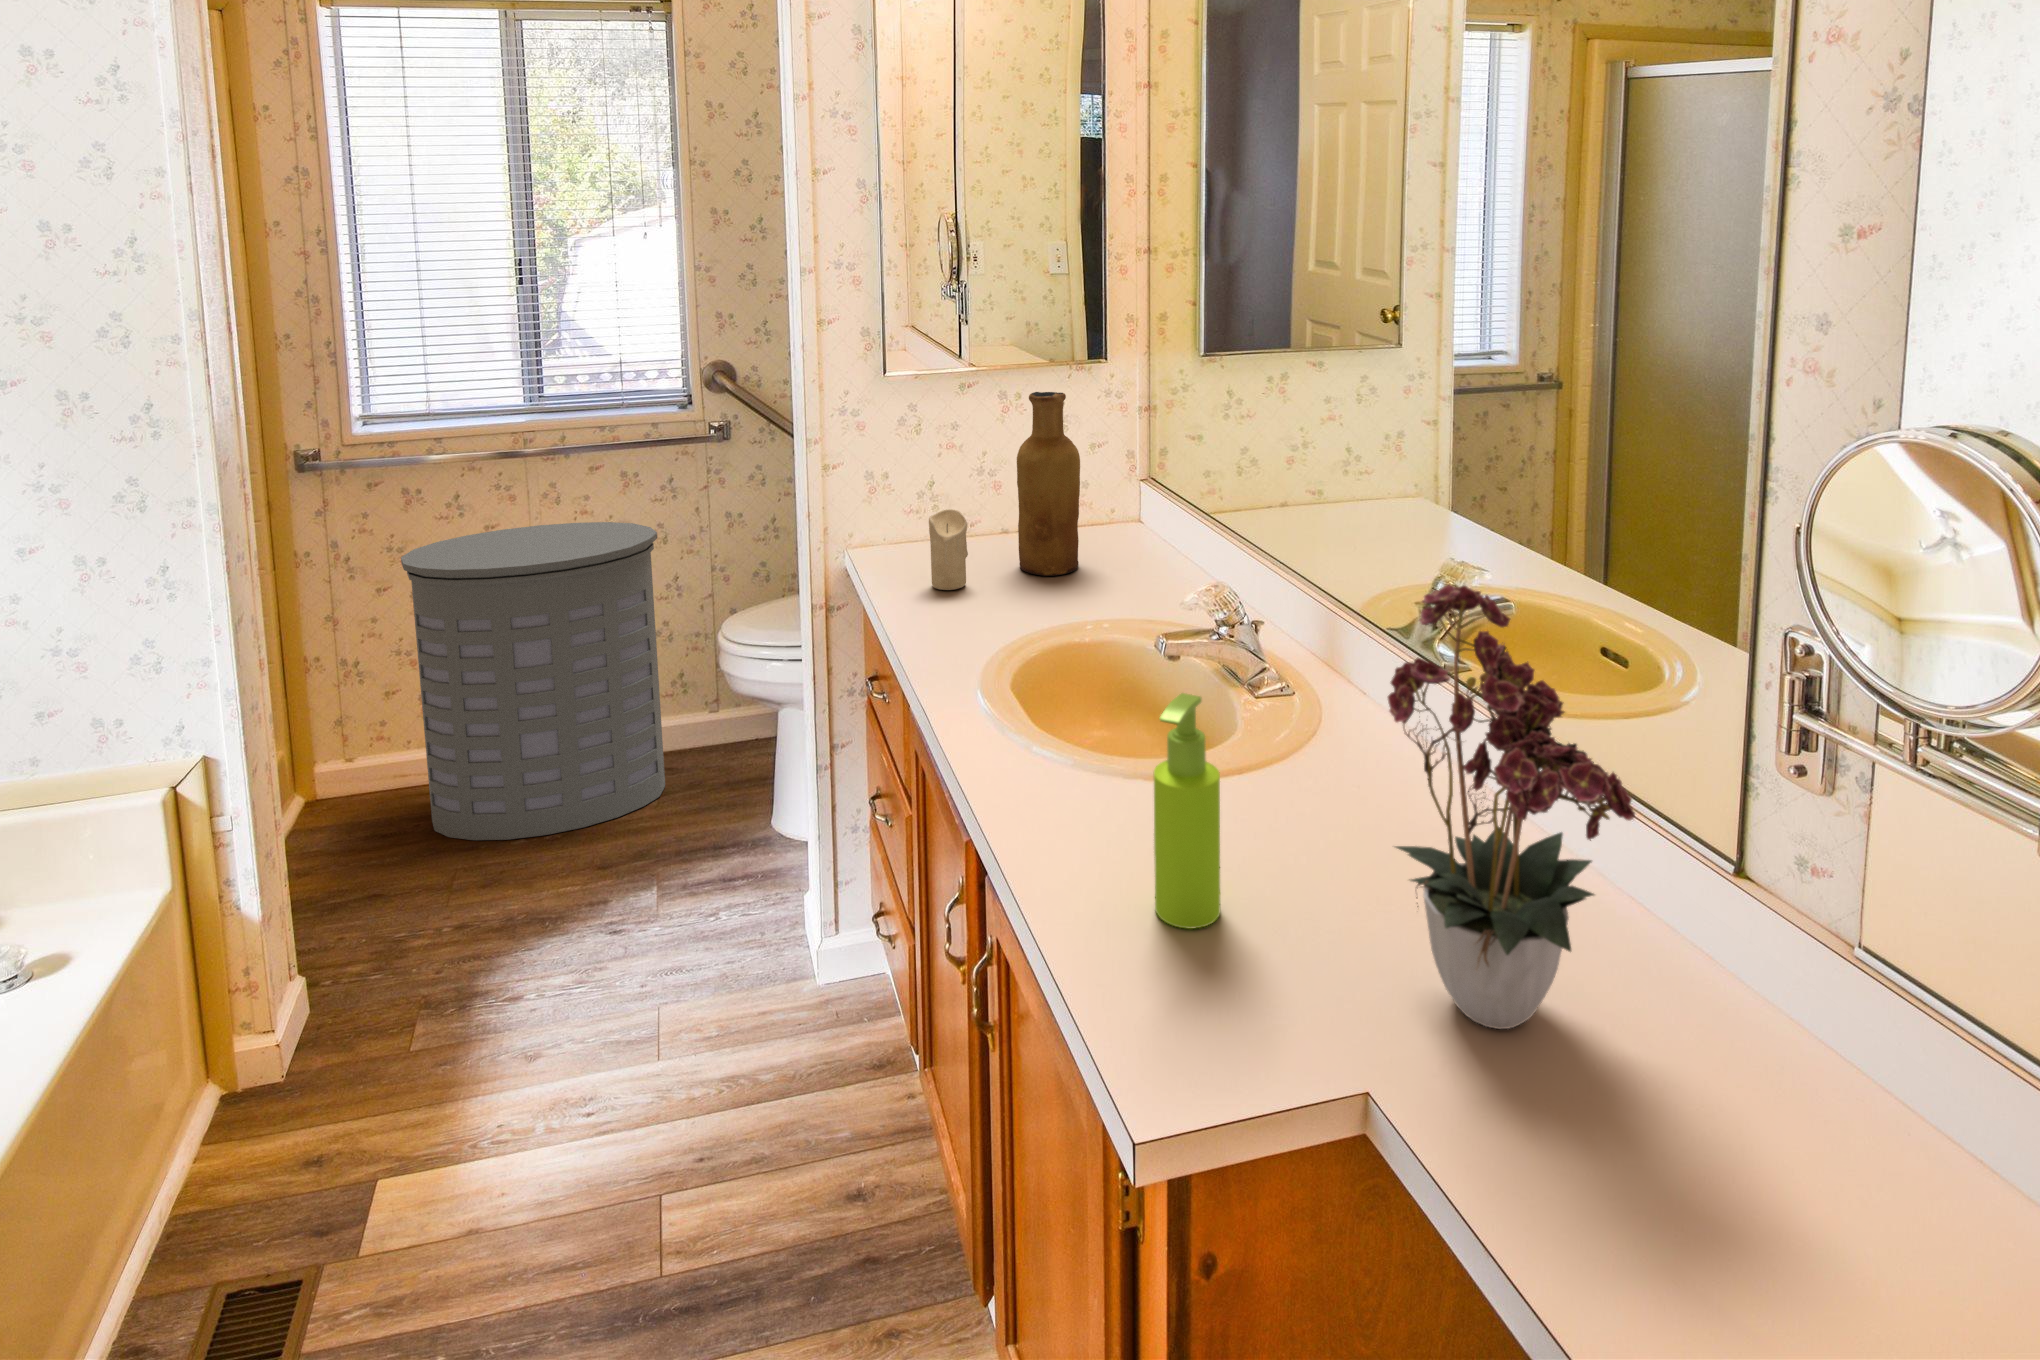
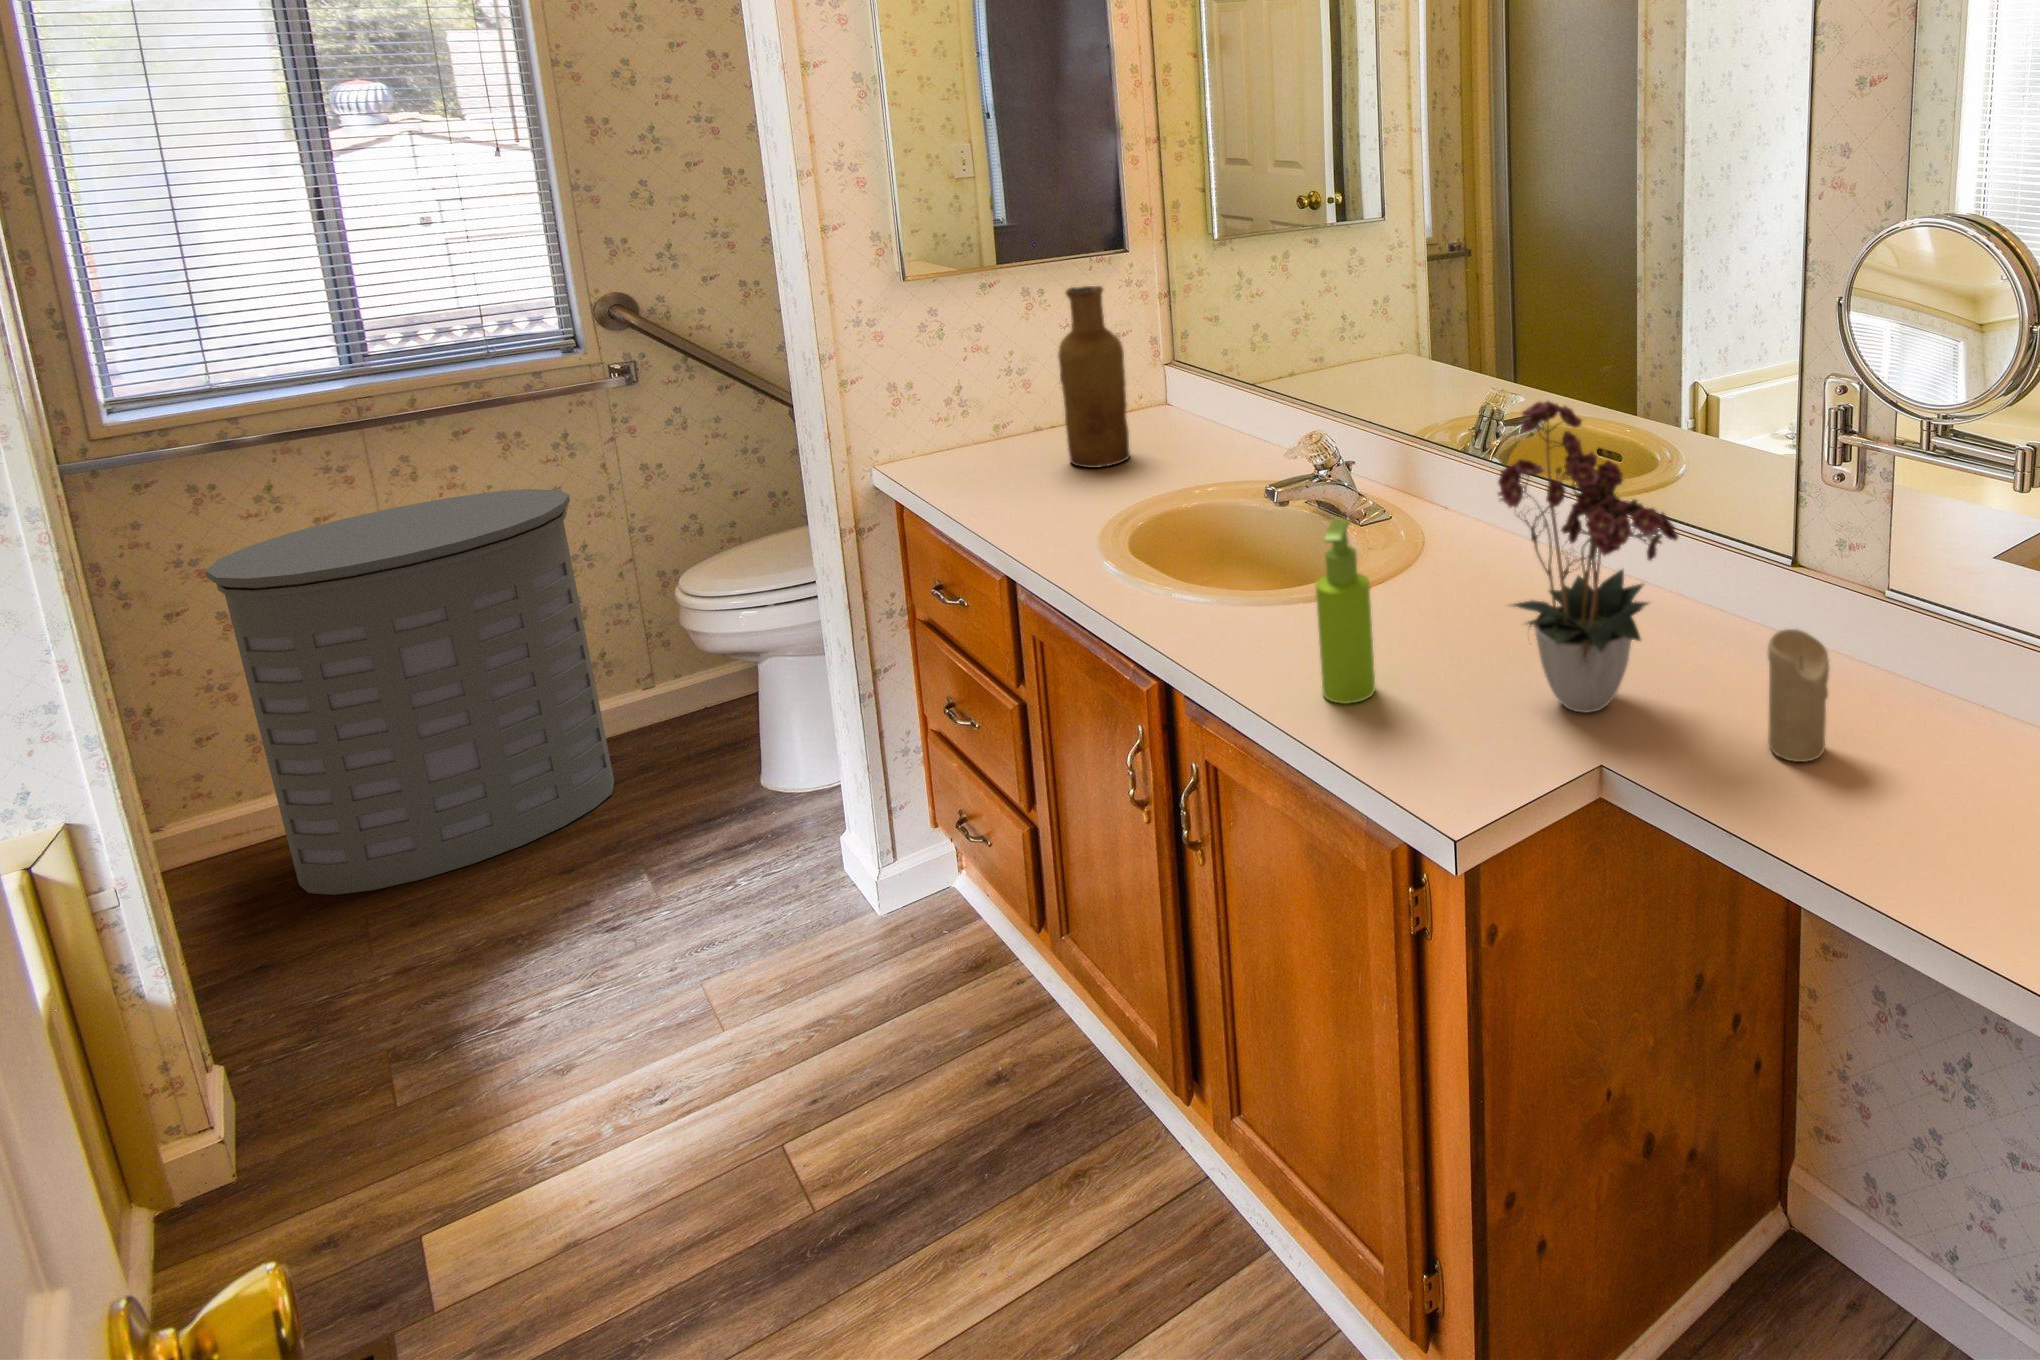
candle: present [929,509,968,590] -> present [1767,629,1829,762]

